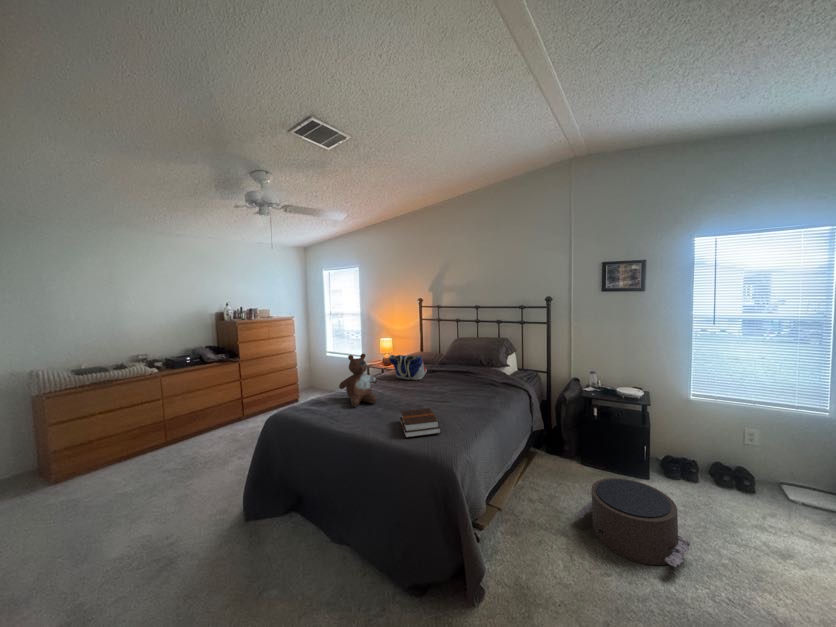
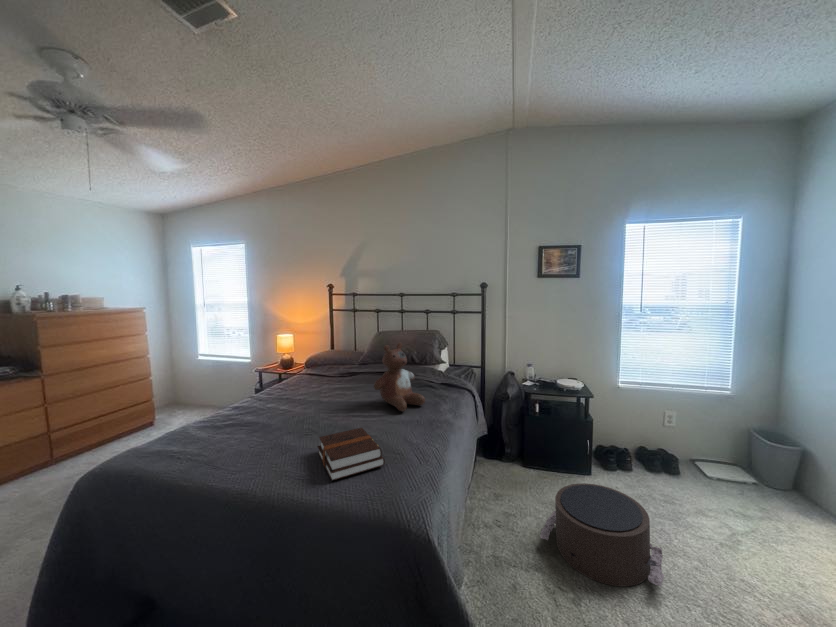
stuffed bear: present [339,353,377,407] -> present [374,343,425,411]
tote bag: present [389,355,427,380] -> none [292,354,345,387]

